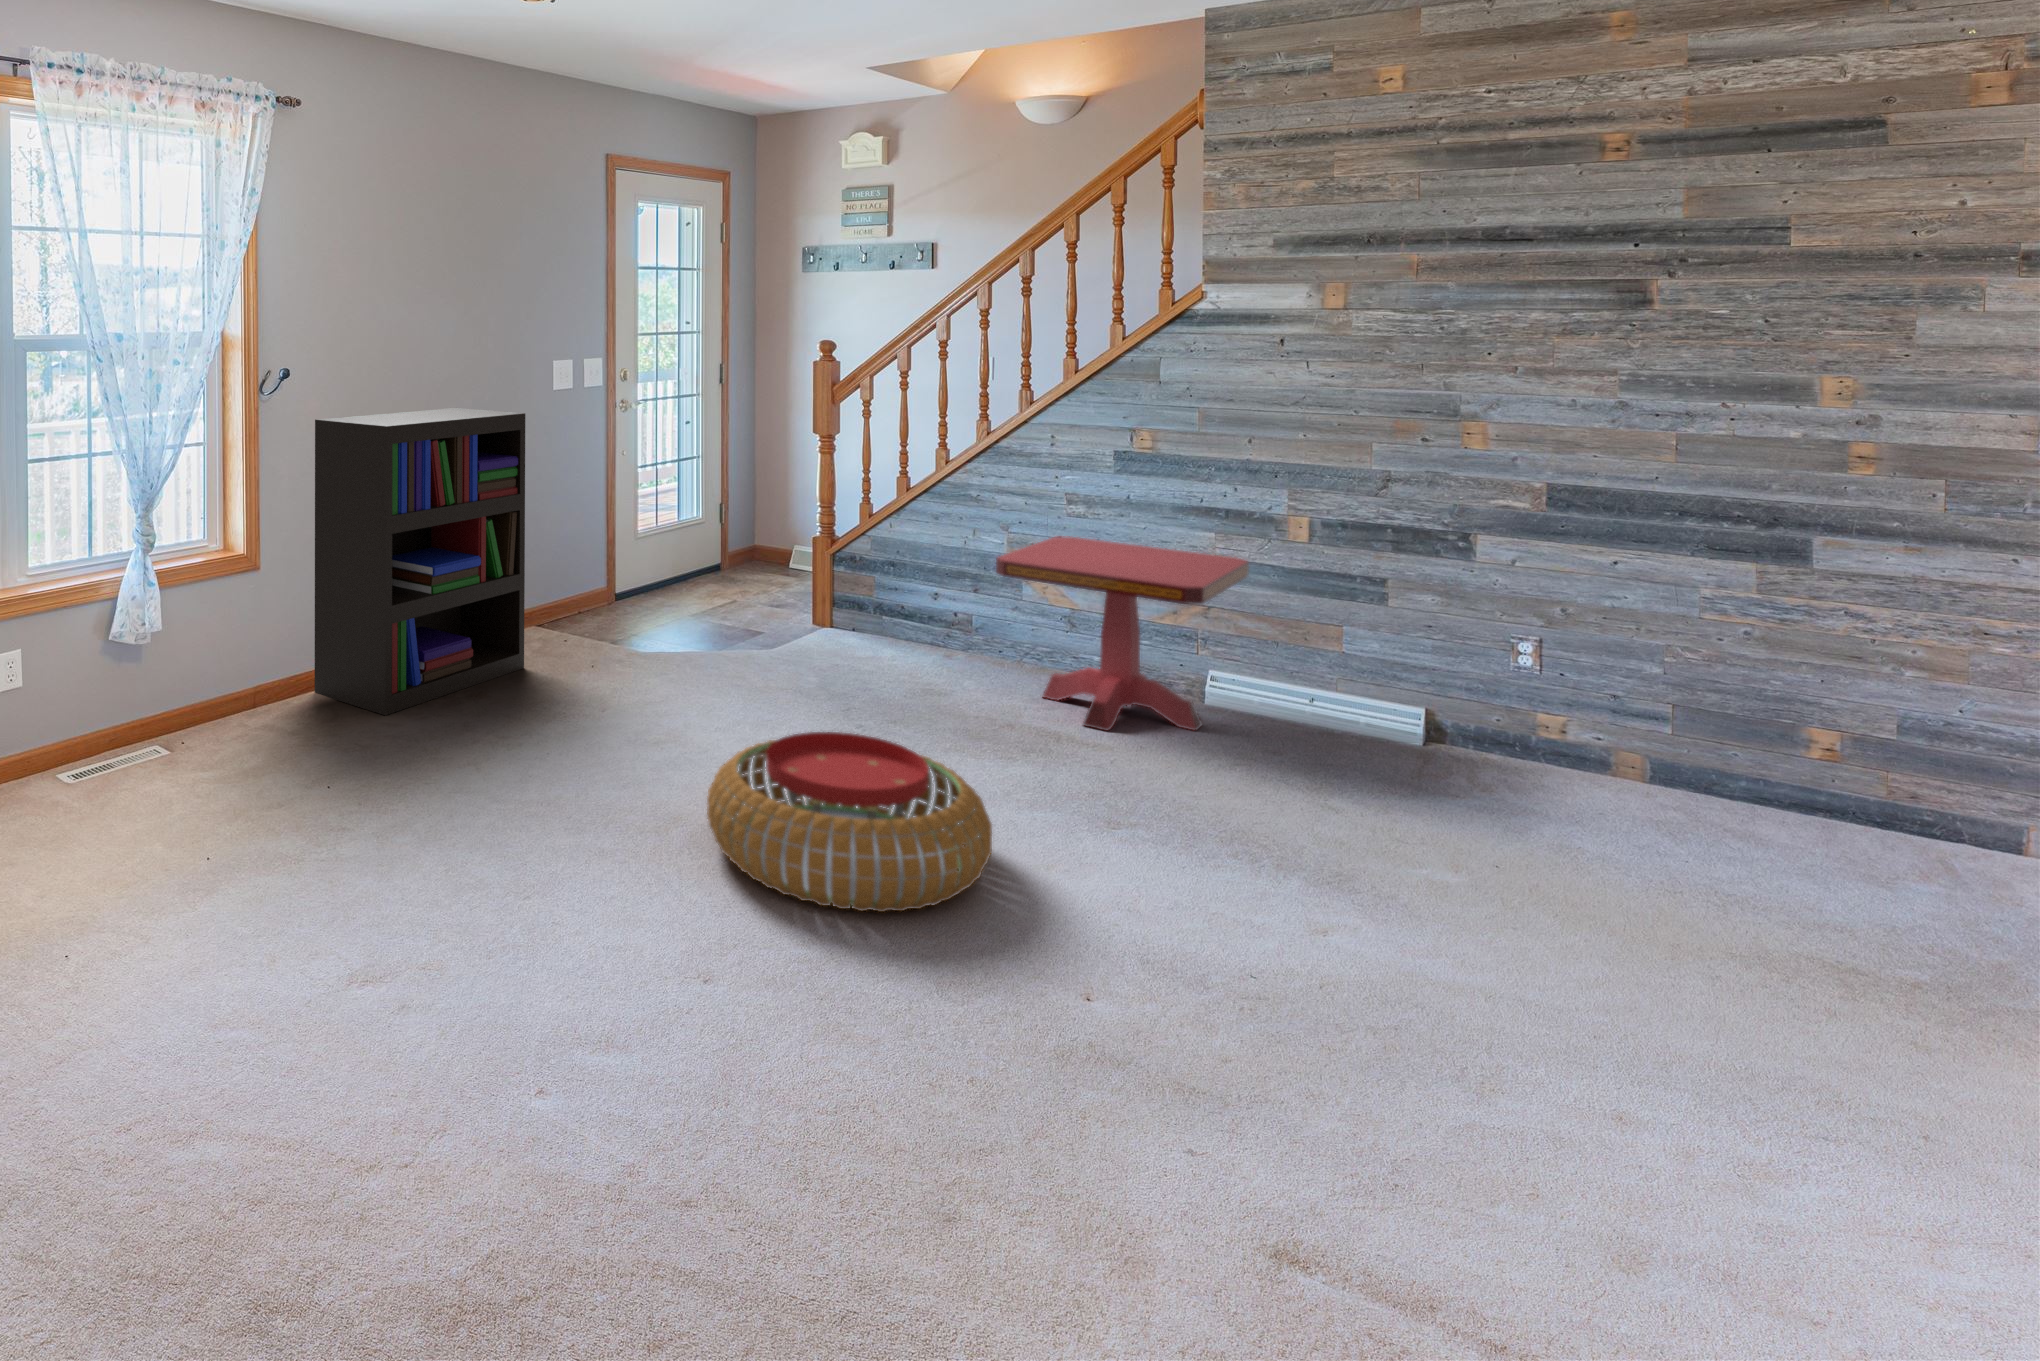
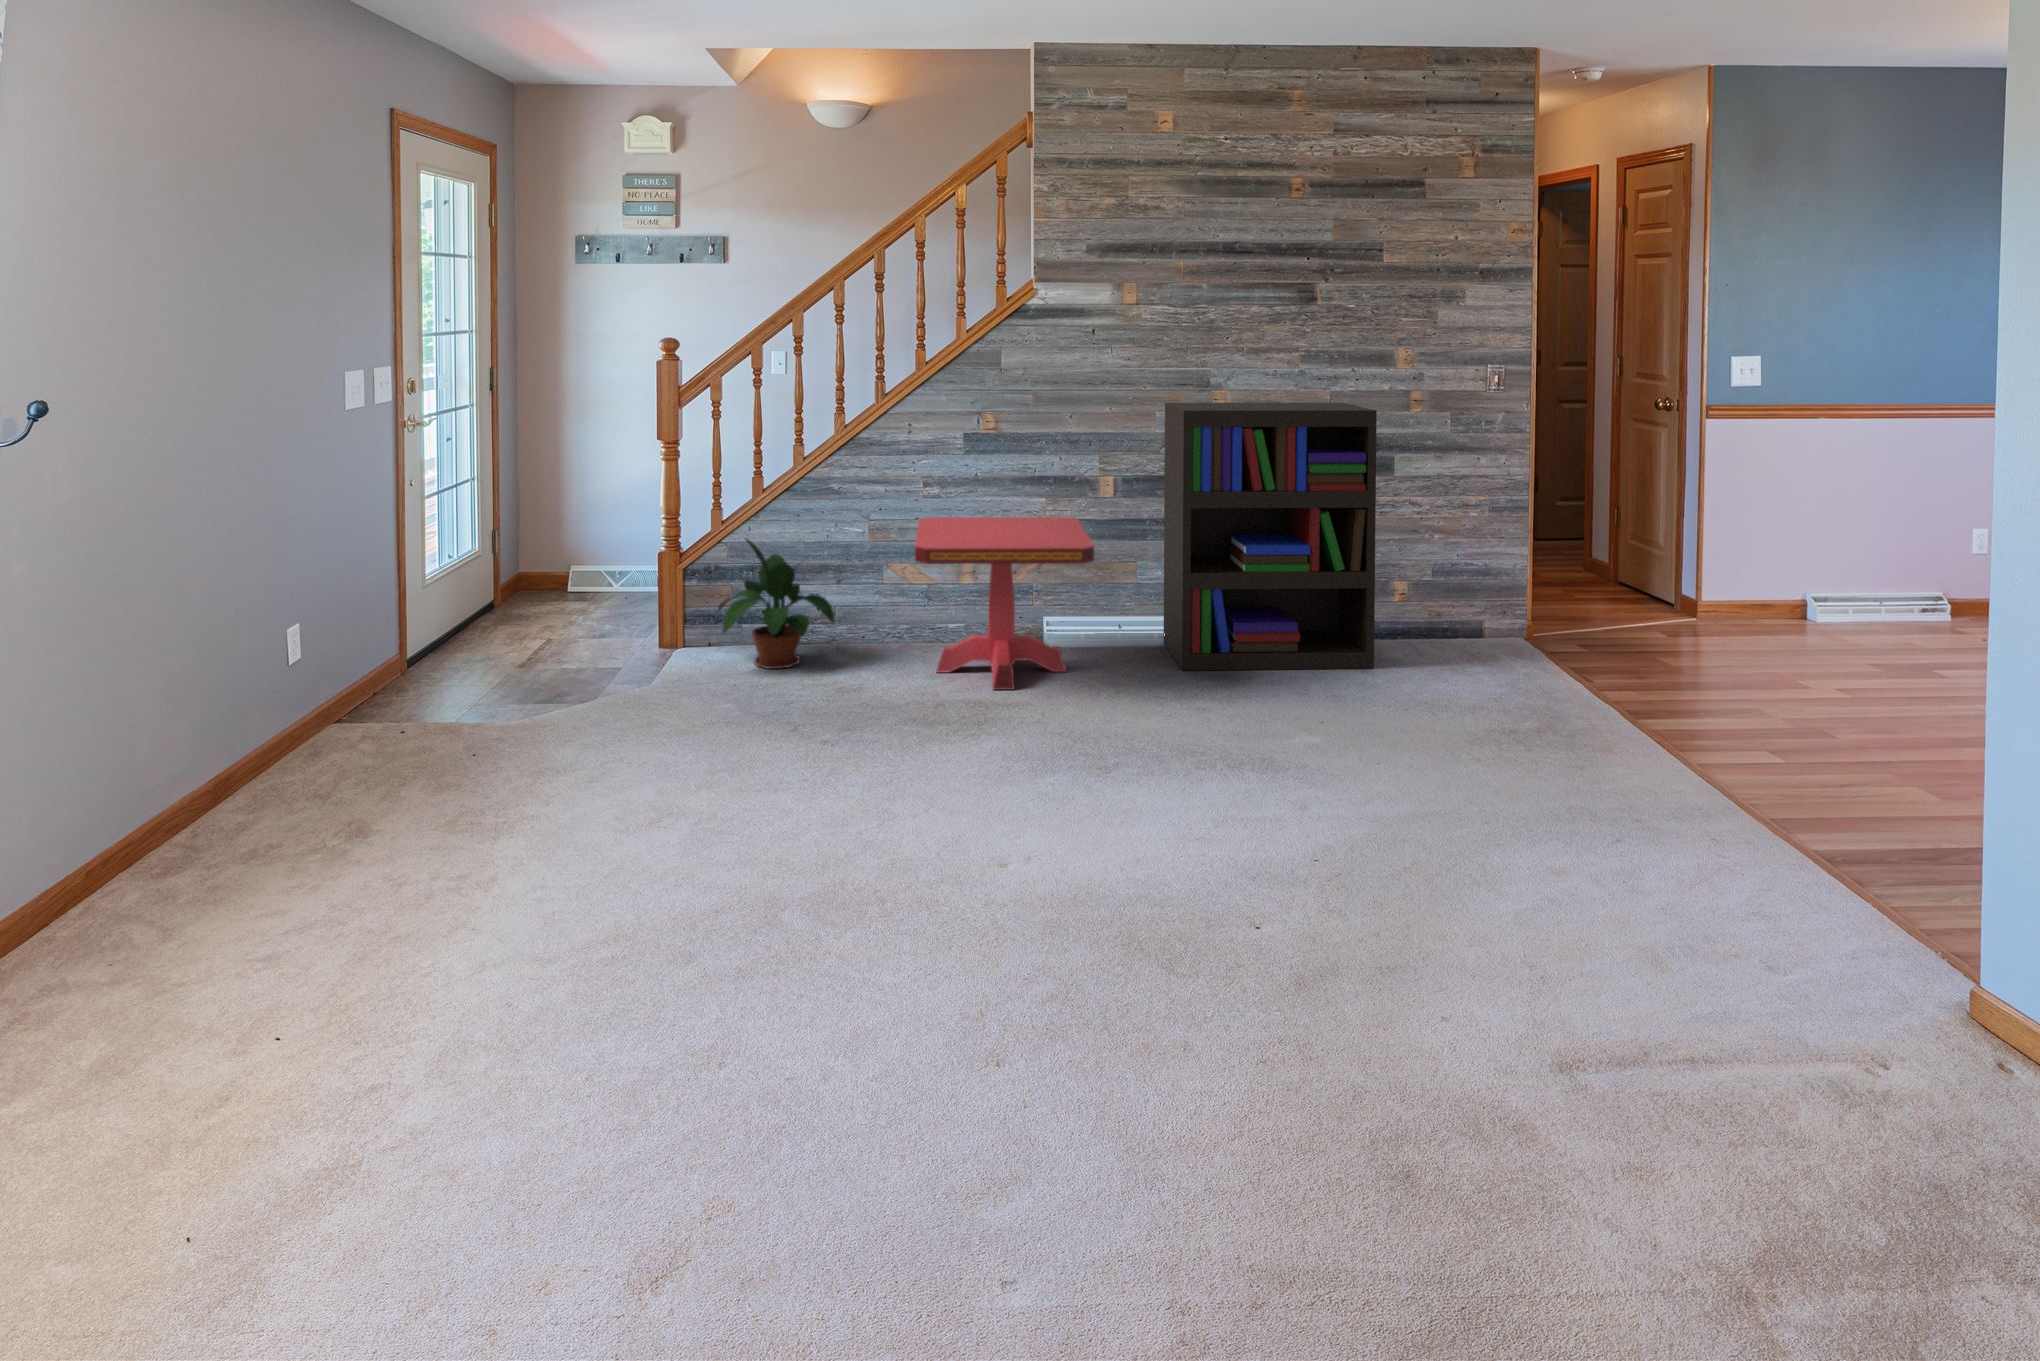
bookshelf: present [315,408,525,715] -> present [1163,403,1377,670]
potted plant: none [838,529,949,661] -> present [718,539,834,669]
pouf: present [707,732,992,912] -> none [832,749,1121,944]

